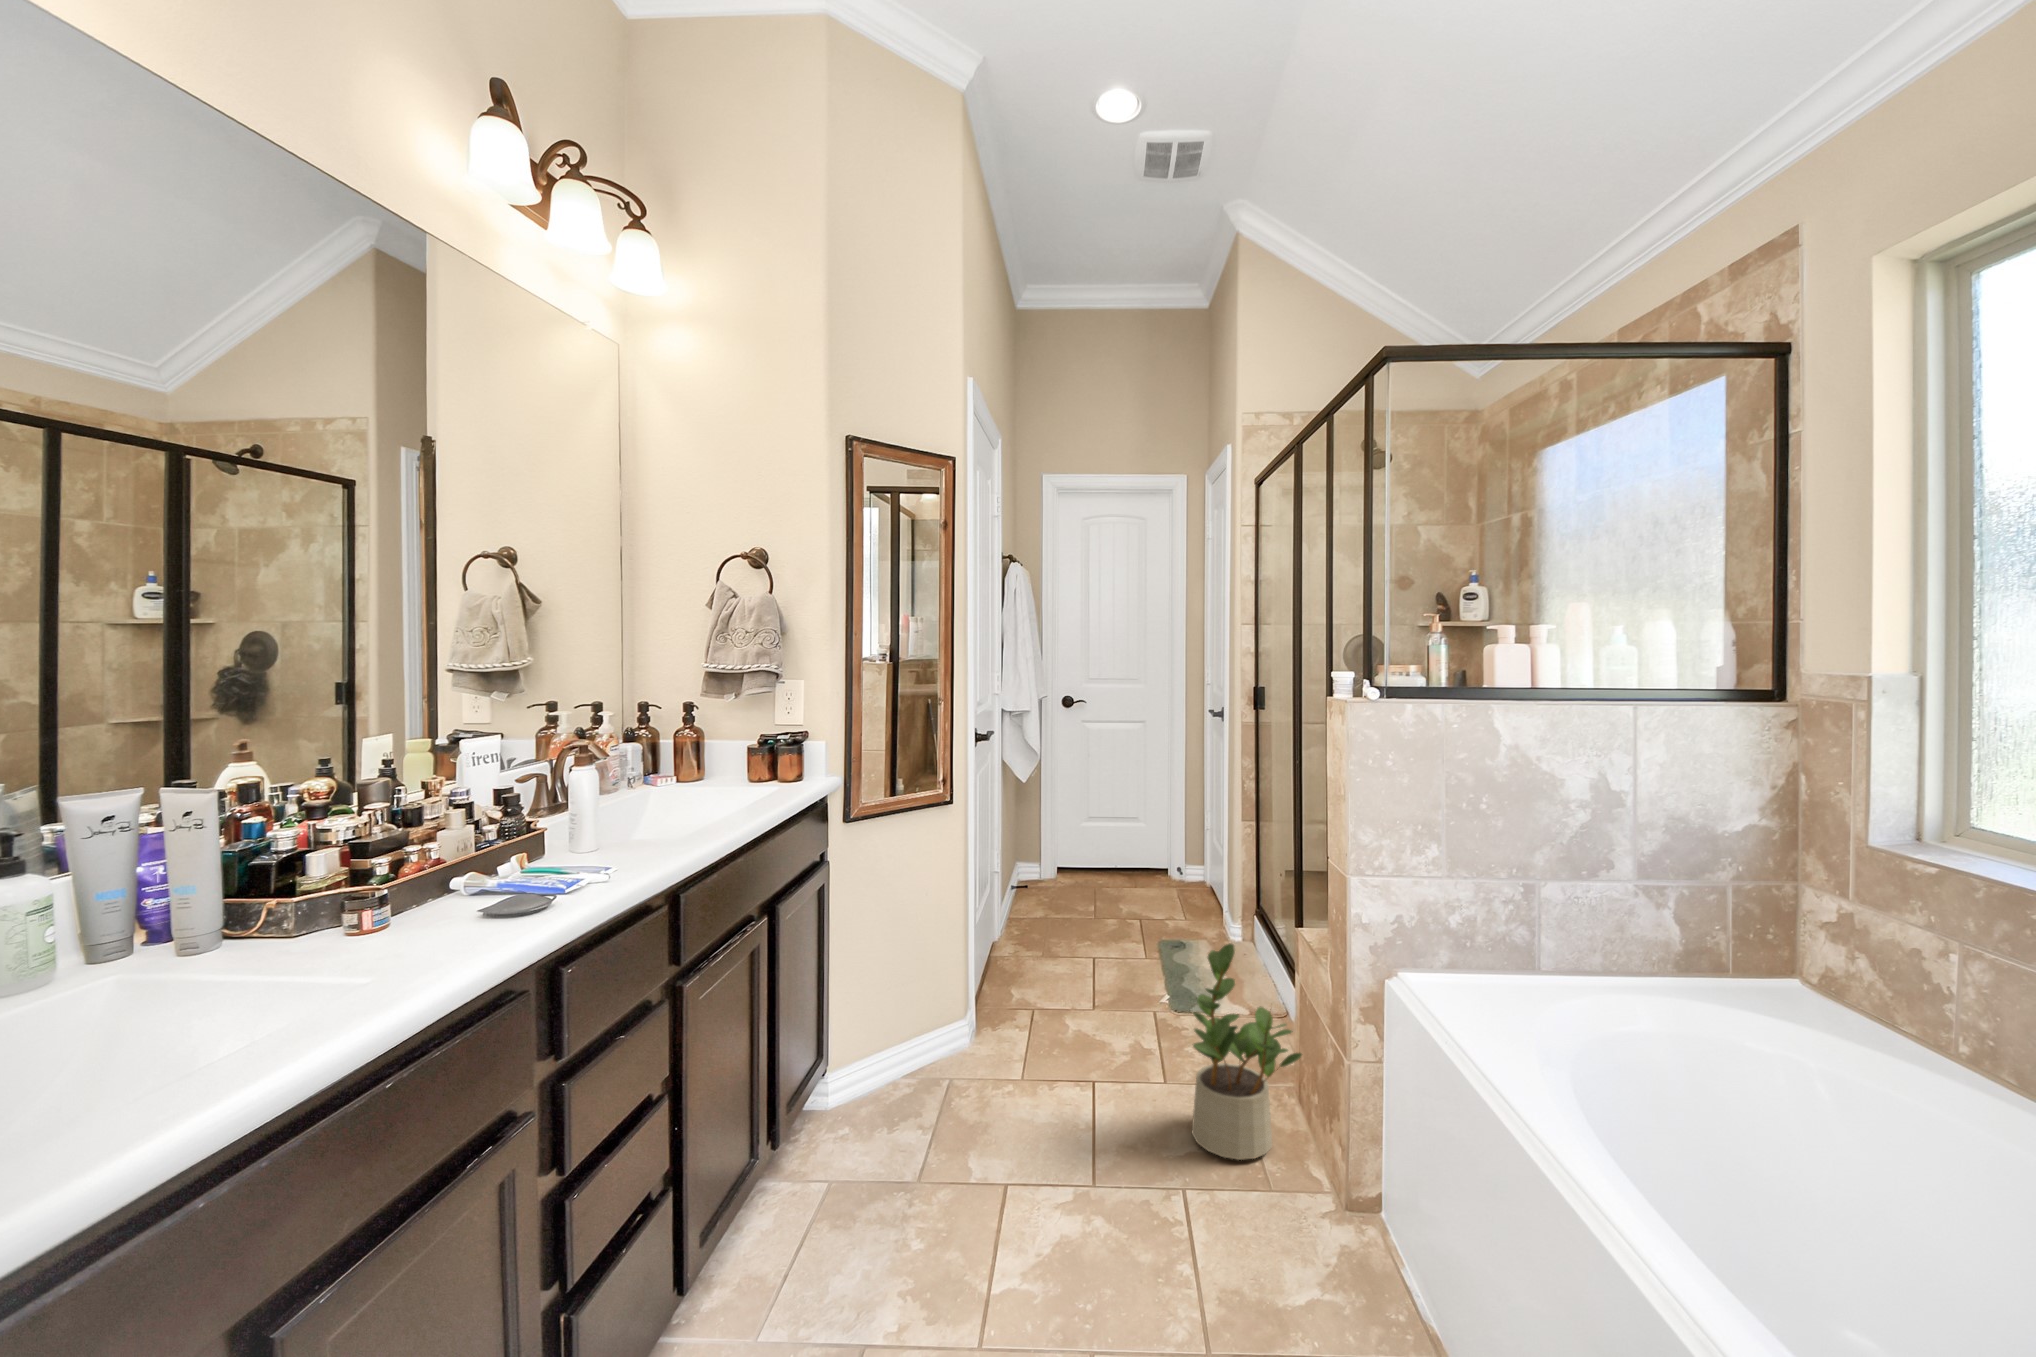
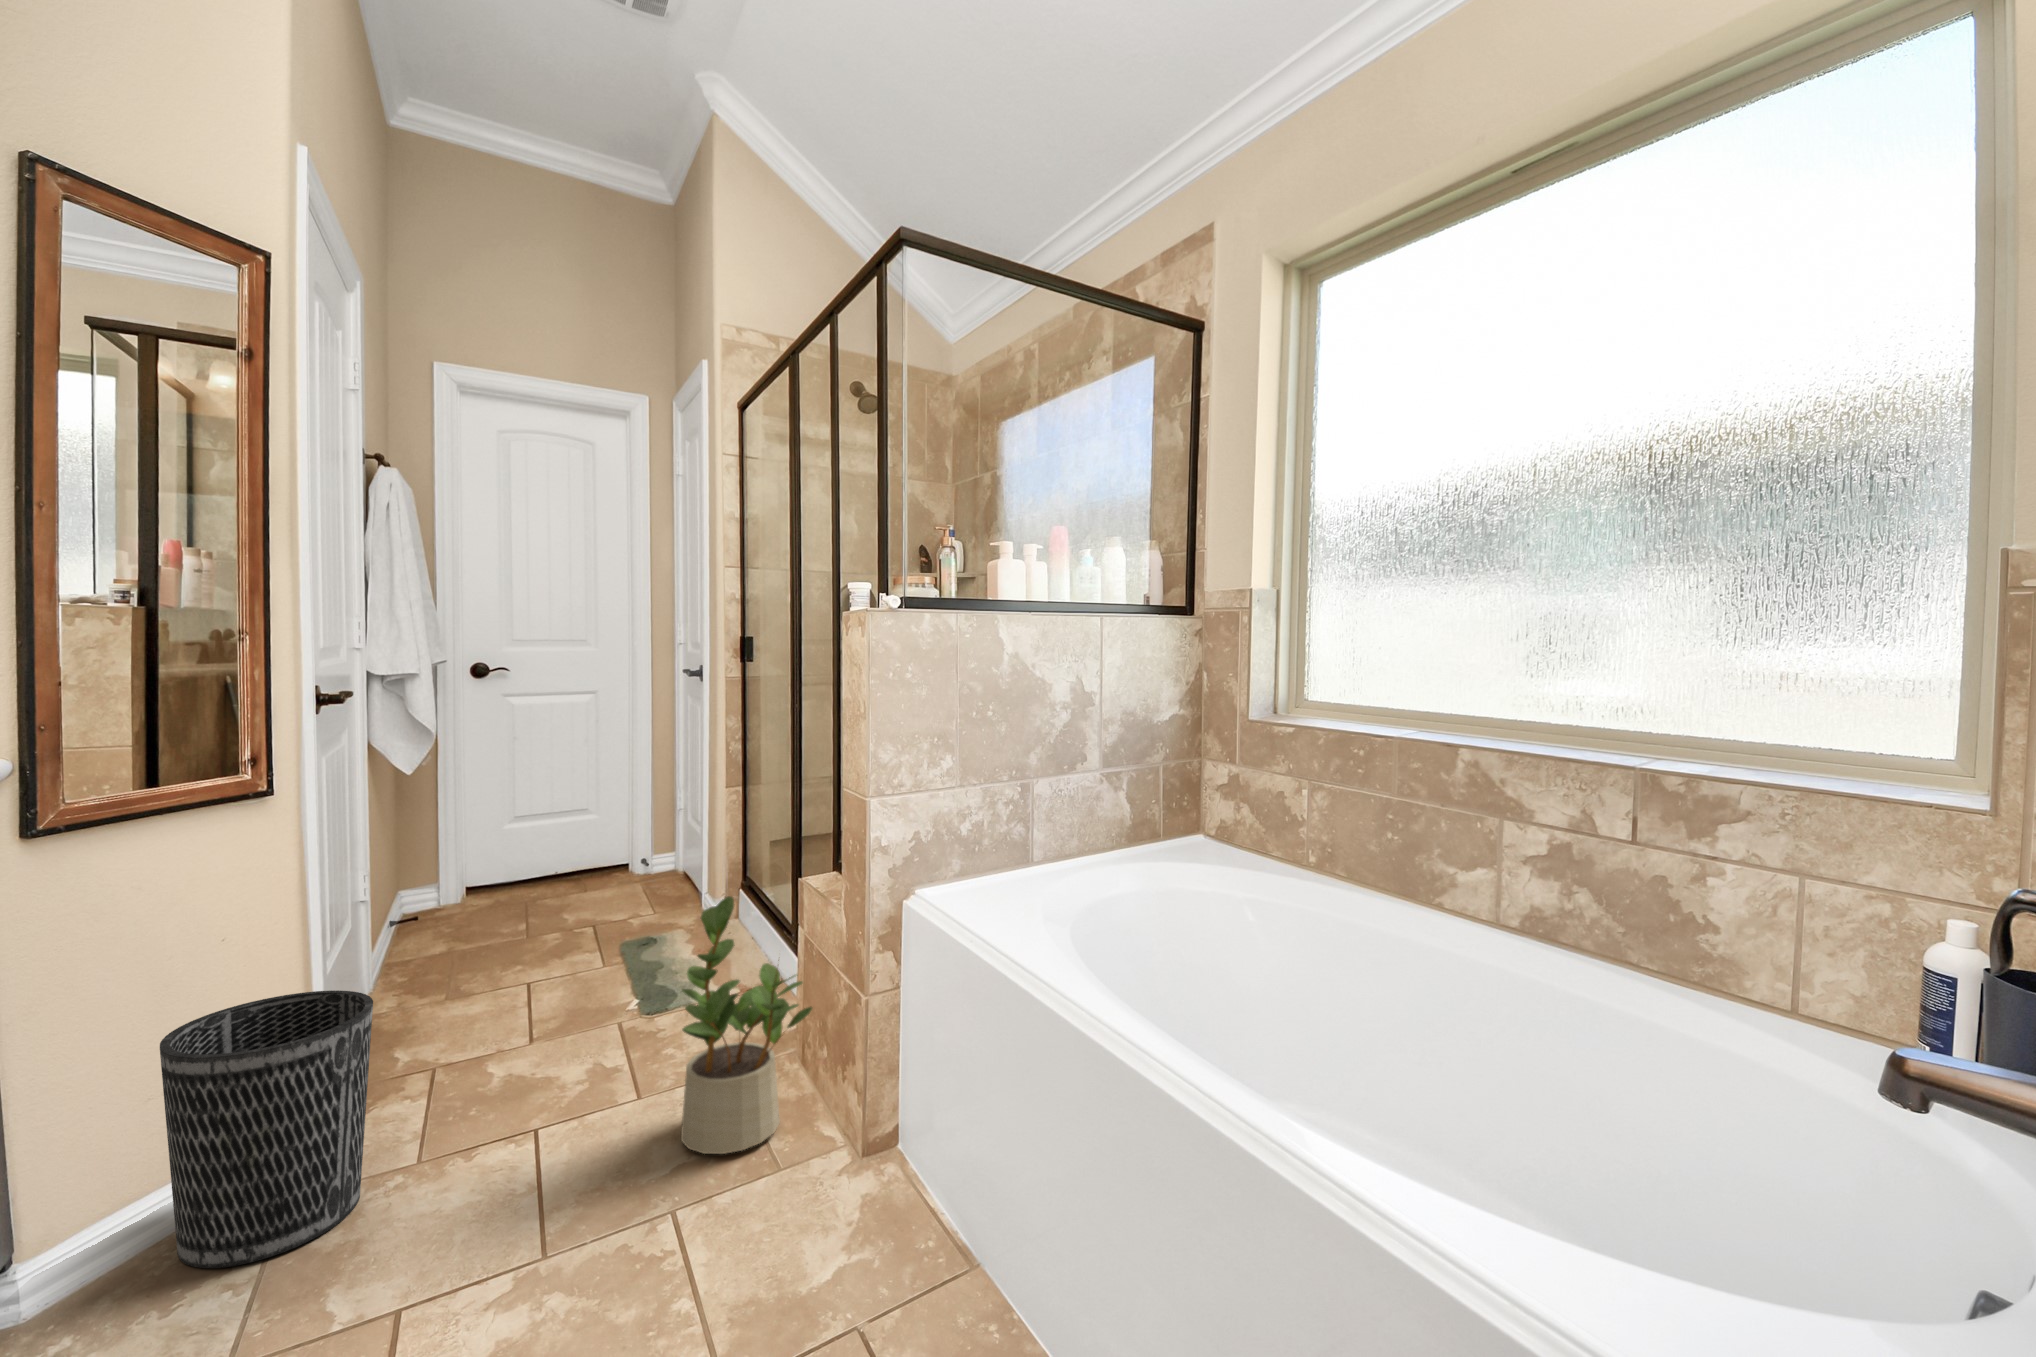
wastebasket: none [892,955,995,1126] -> present [160,990,373,1268]

